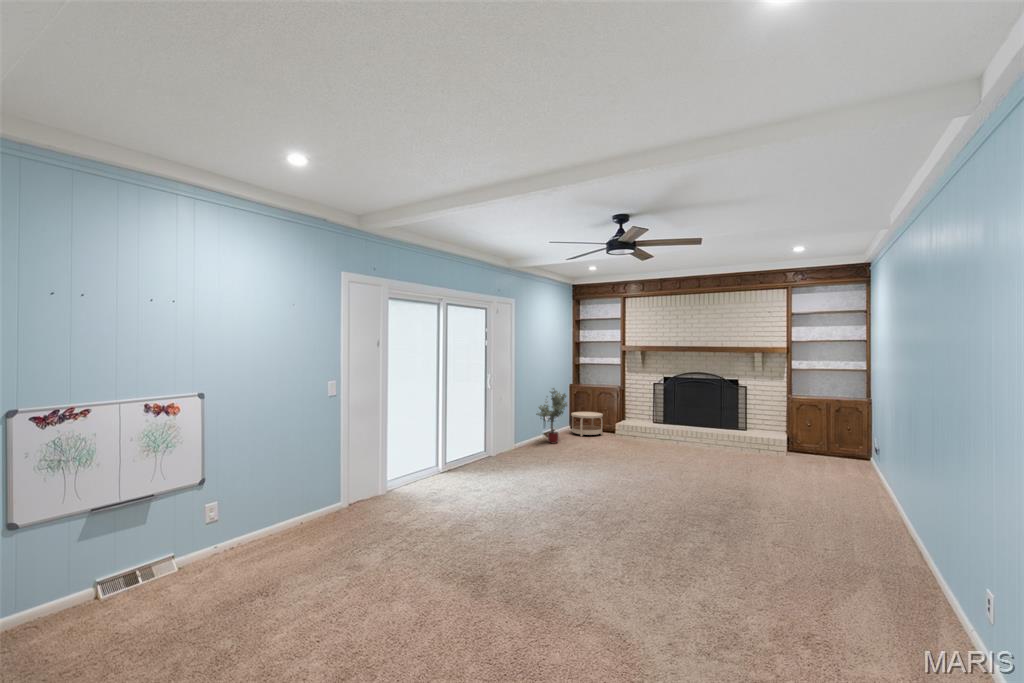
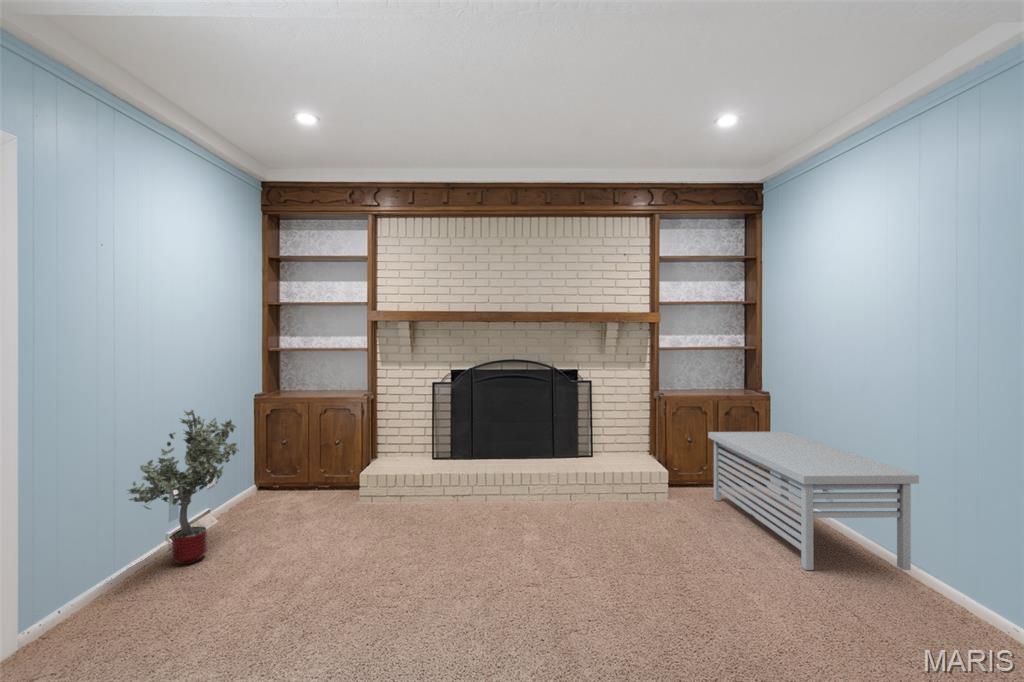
side table: present [571,412,603,436] -> none [255,449,331,515]
storage bench: none [811,419,882,486] -> present [708,432,919,570]

